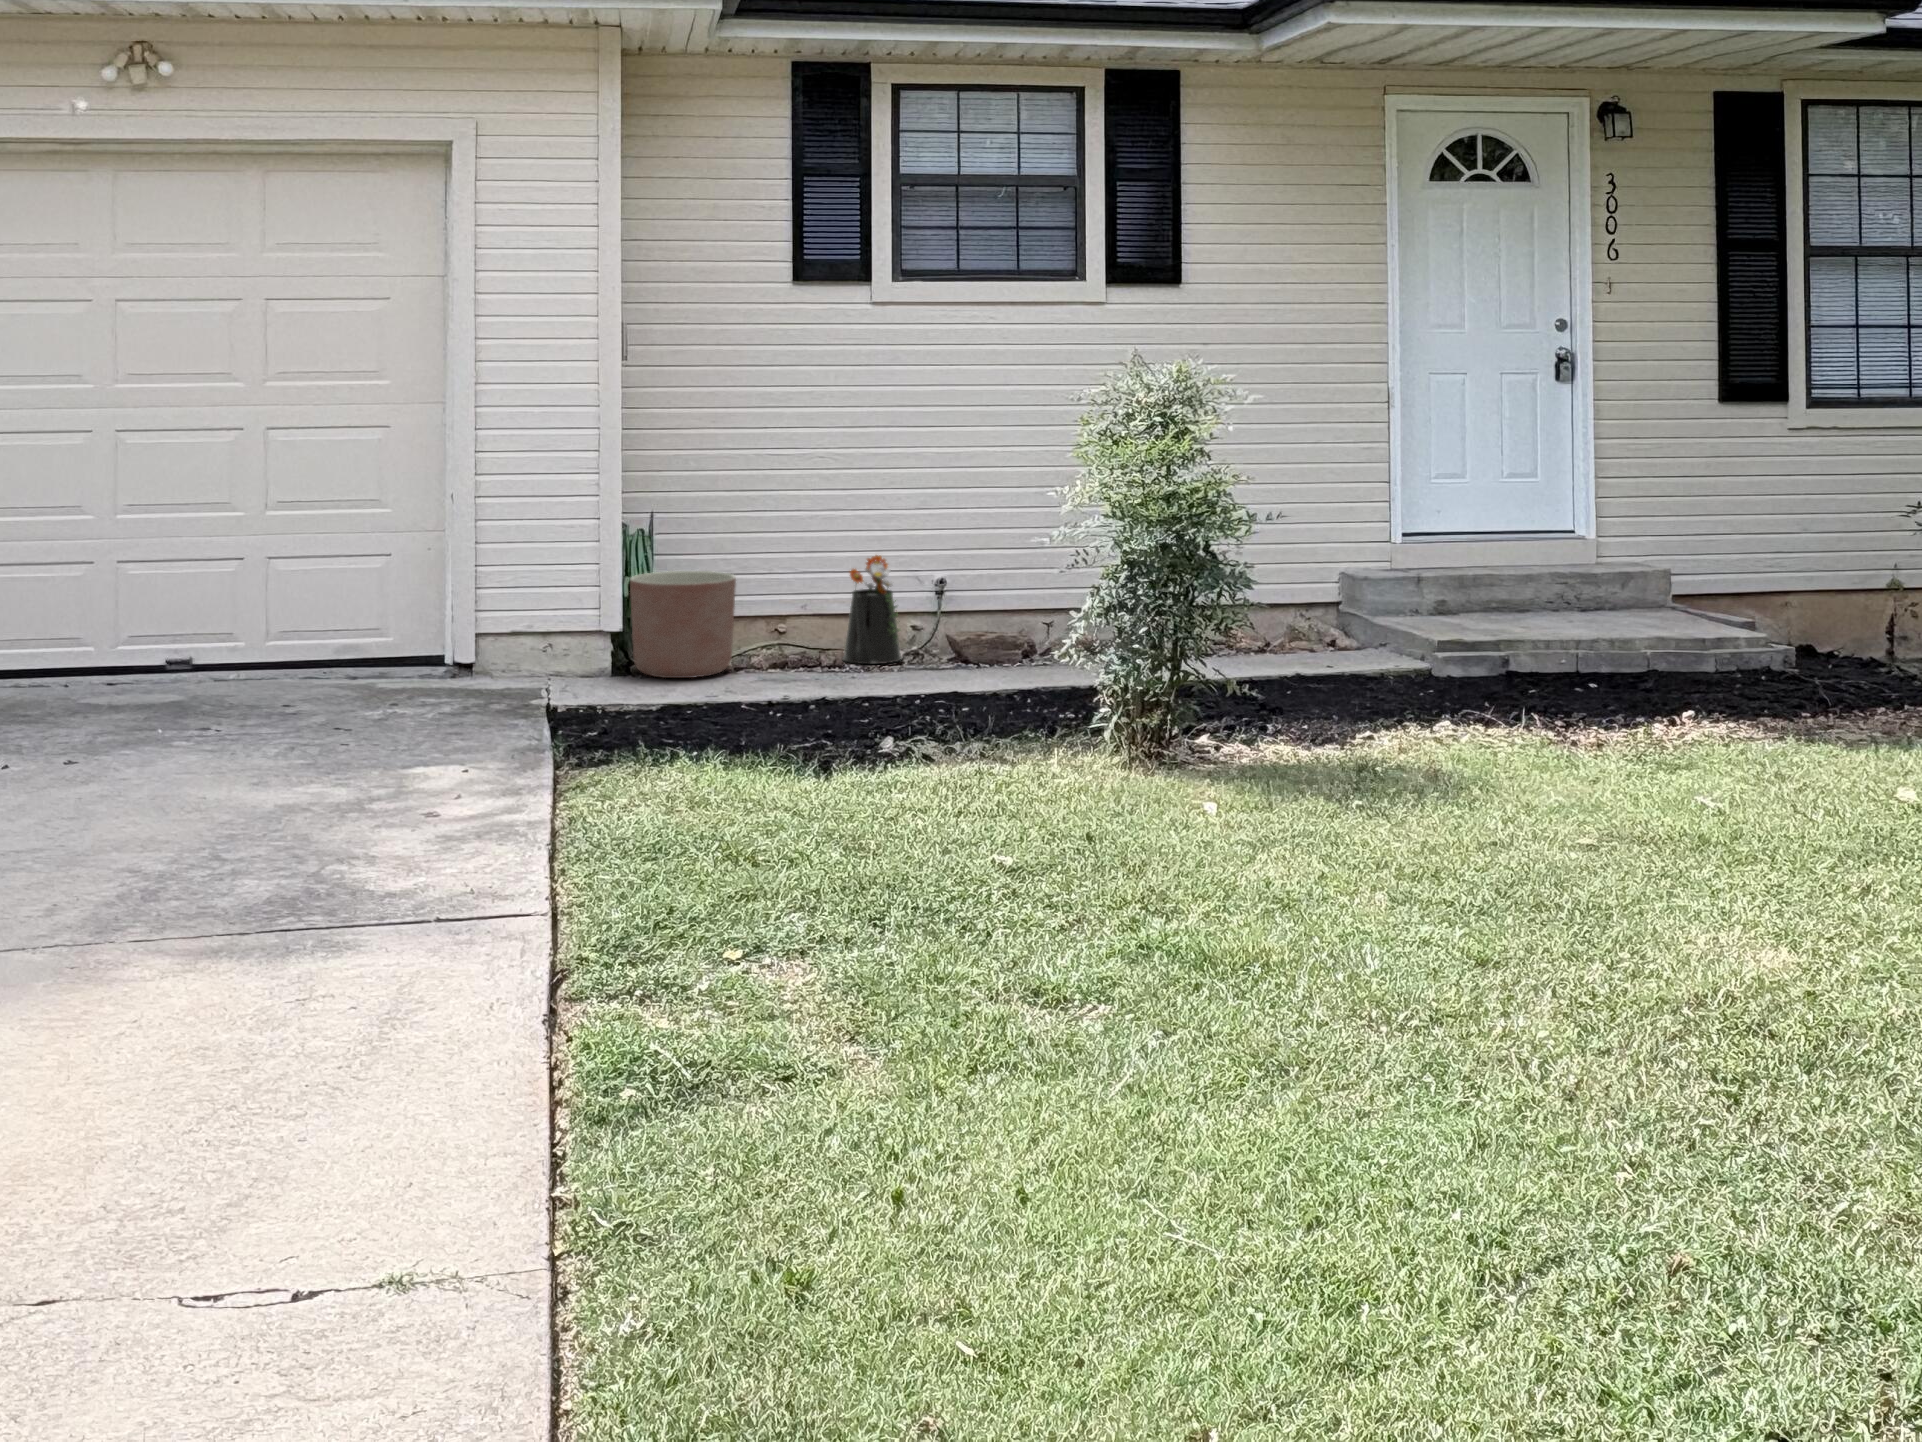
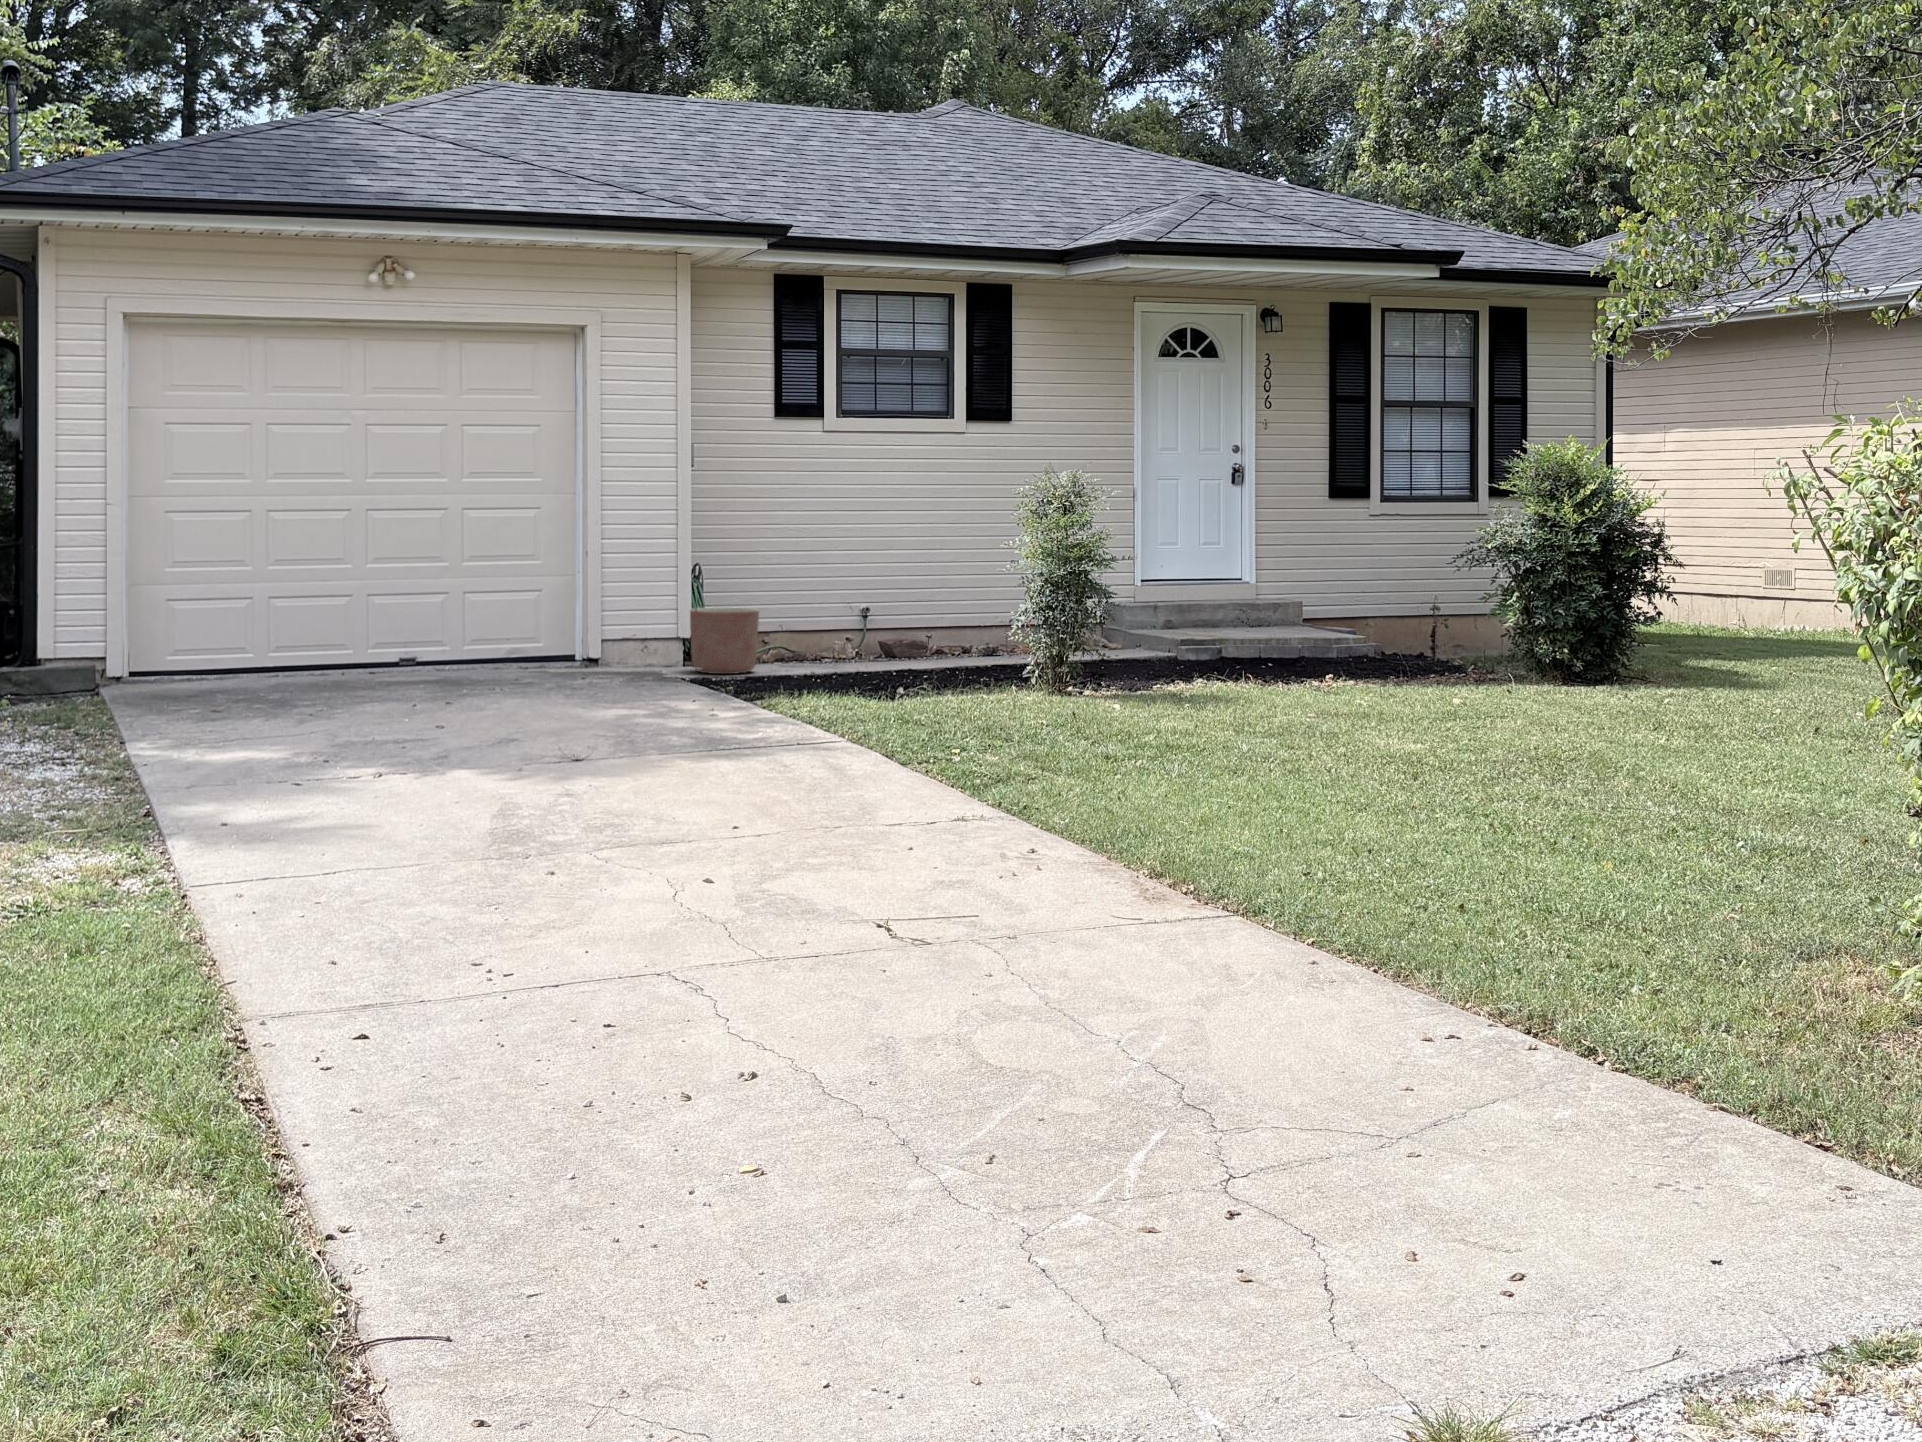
watering can: present [843,555,903,664] -> none [811,597,851,667]

